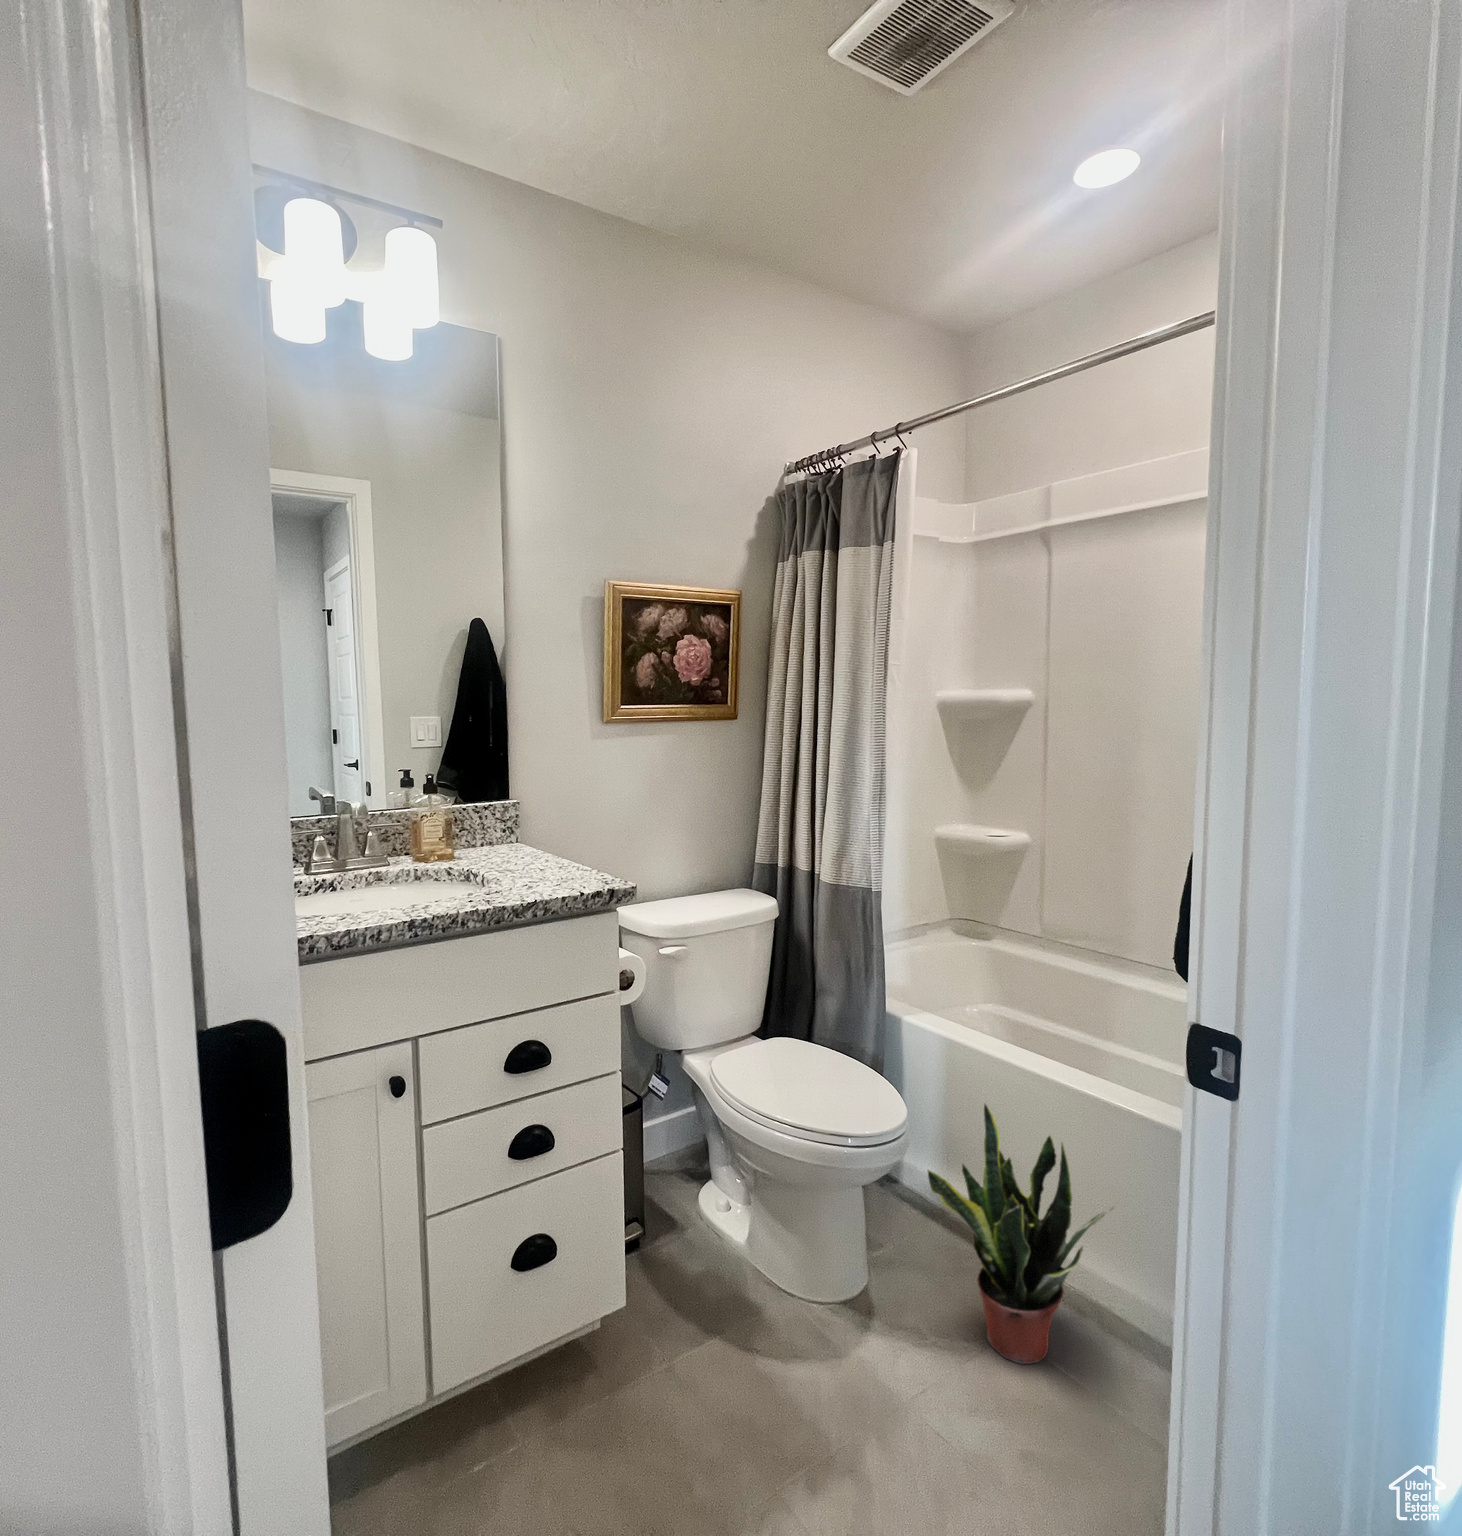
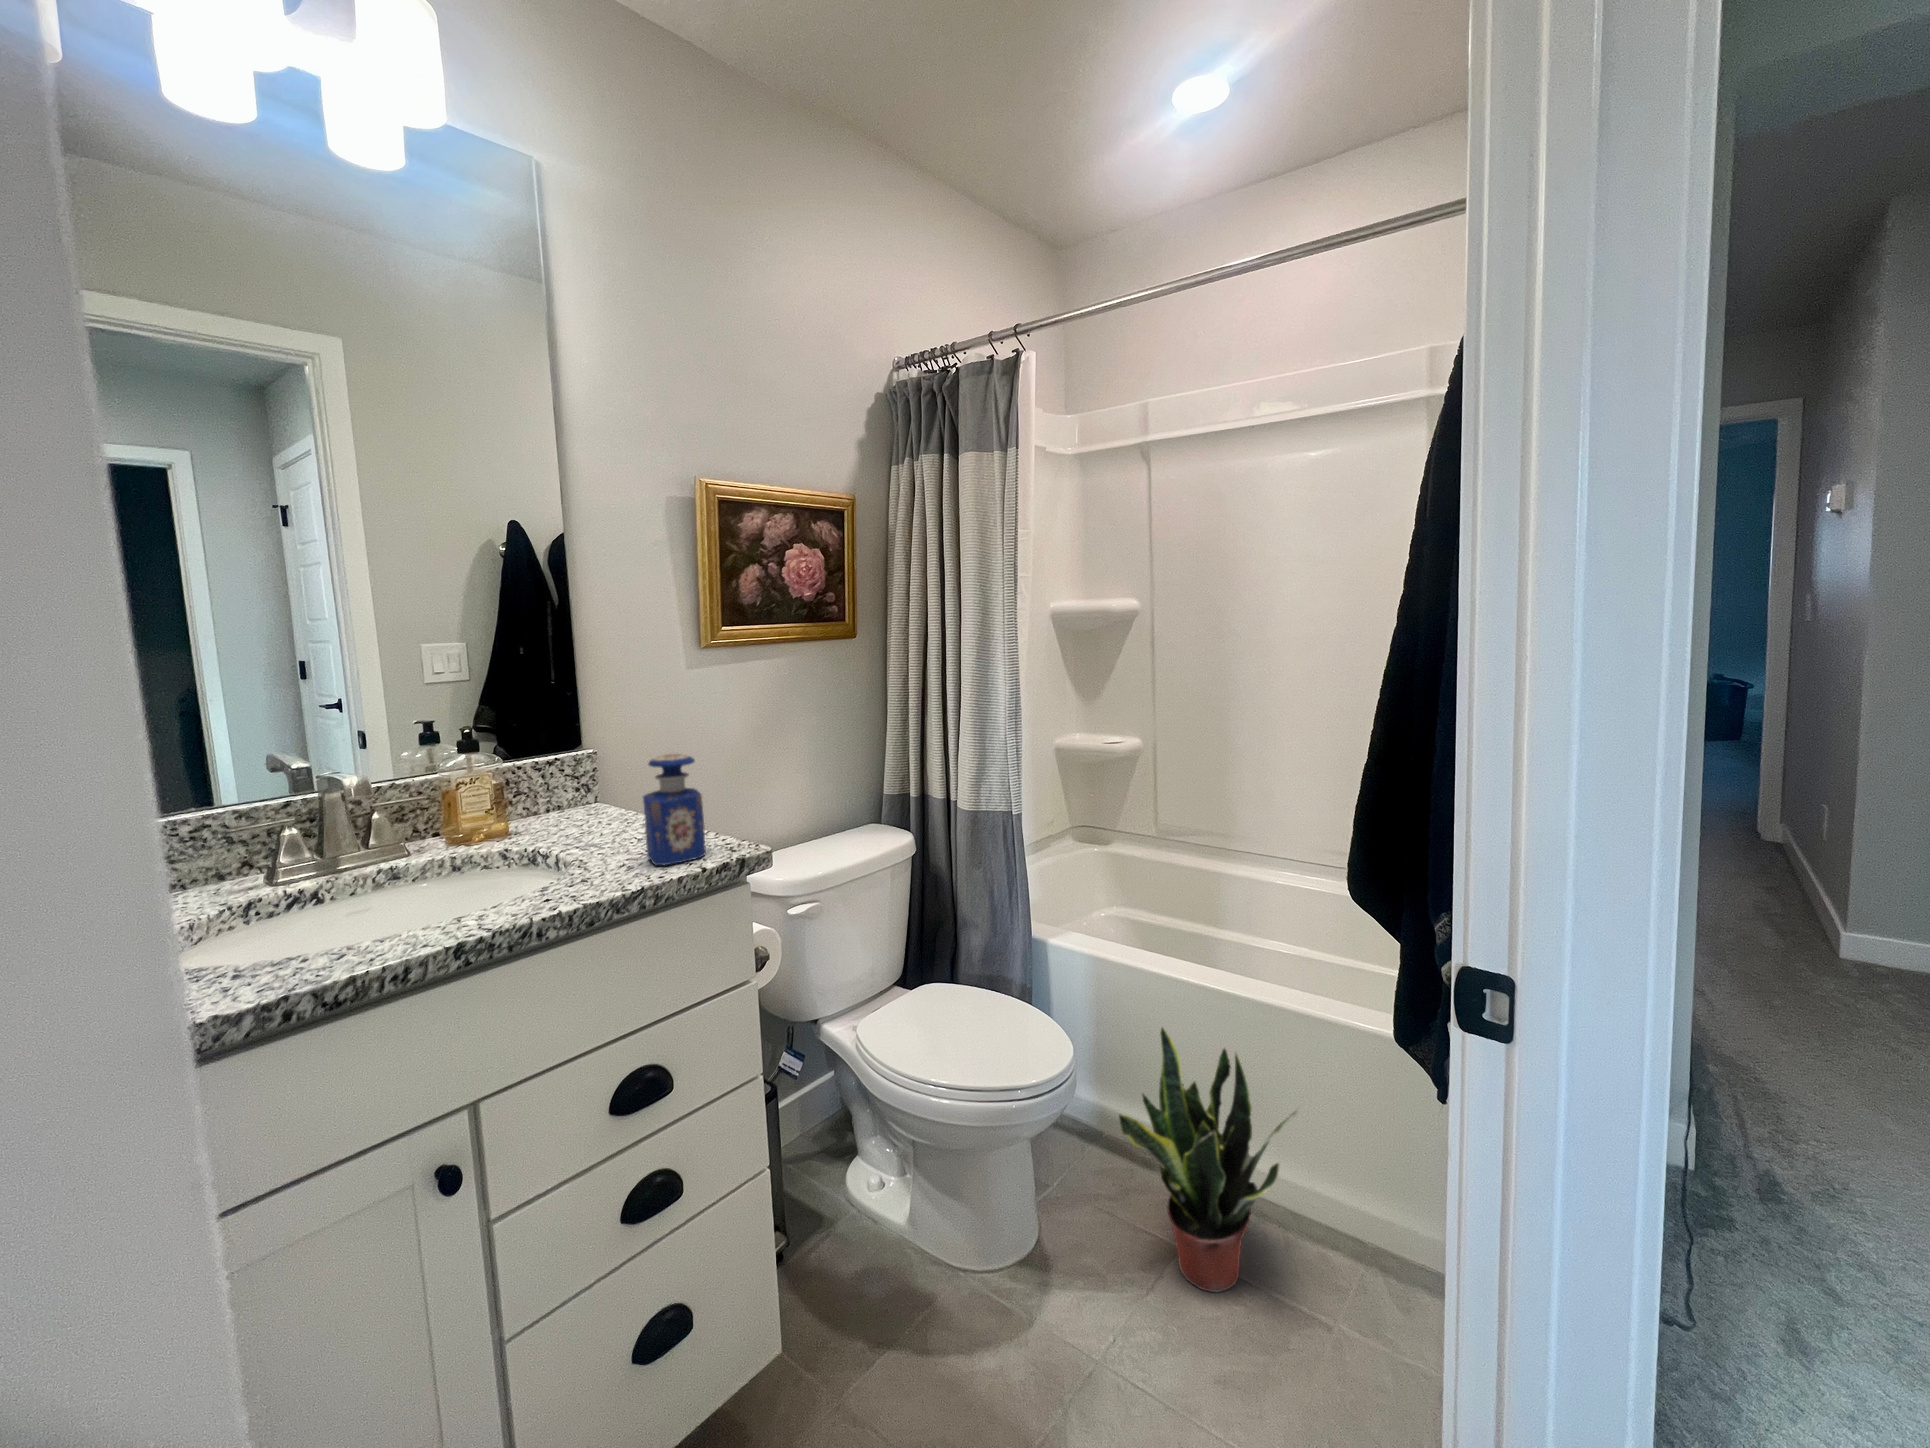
perfume bottle: none [542,804,584,888] -> present [643,754,706,865]

